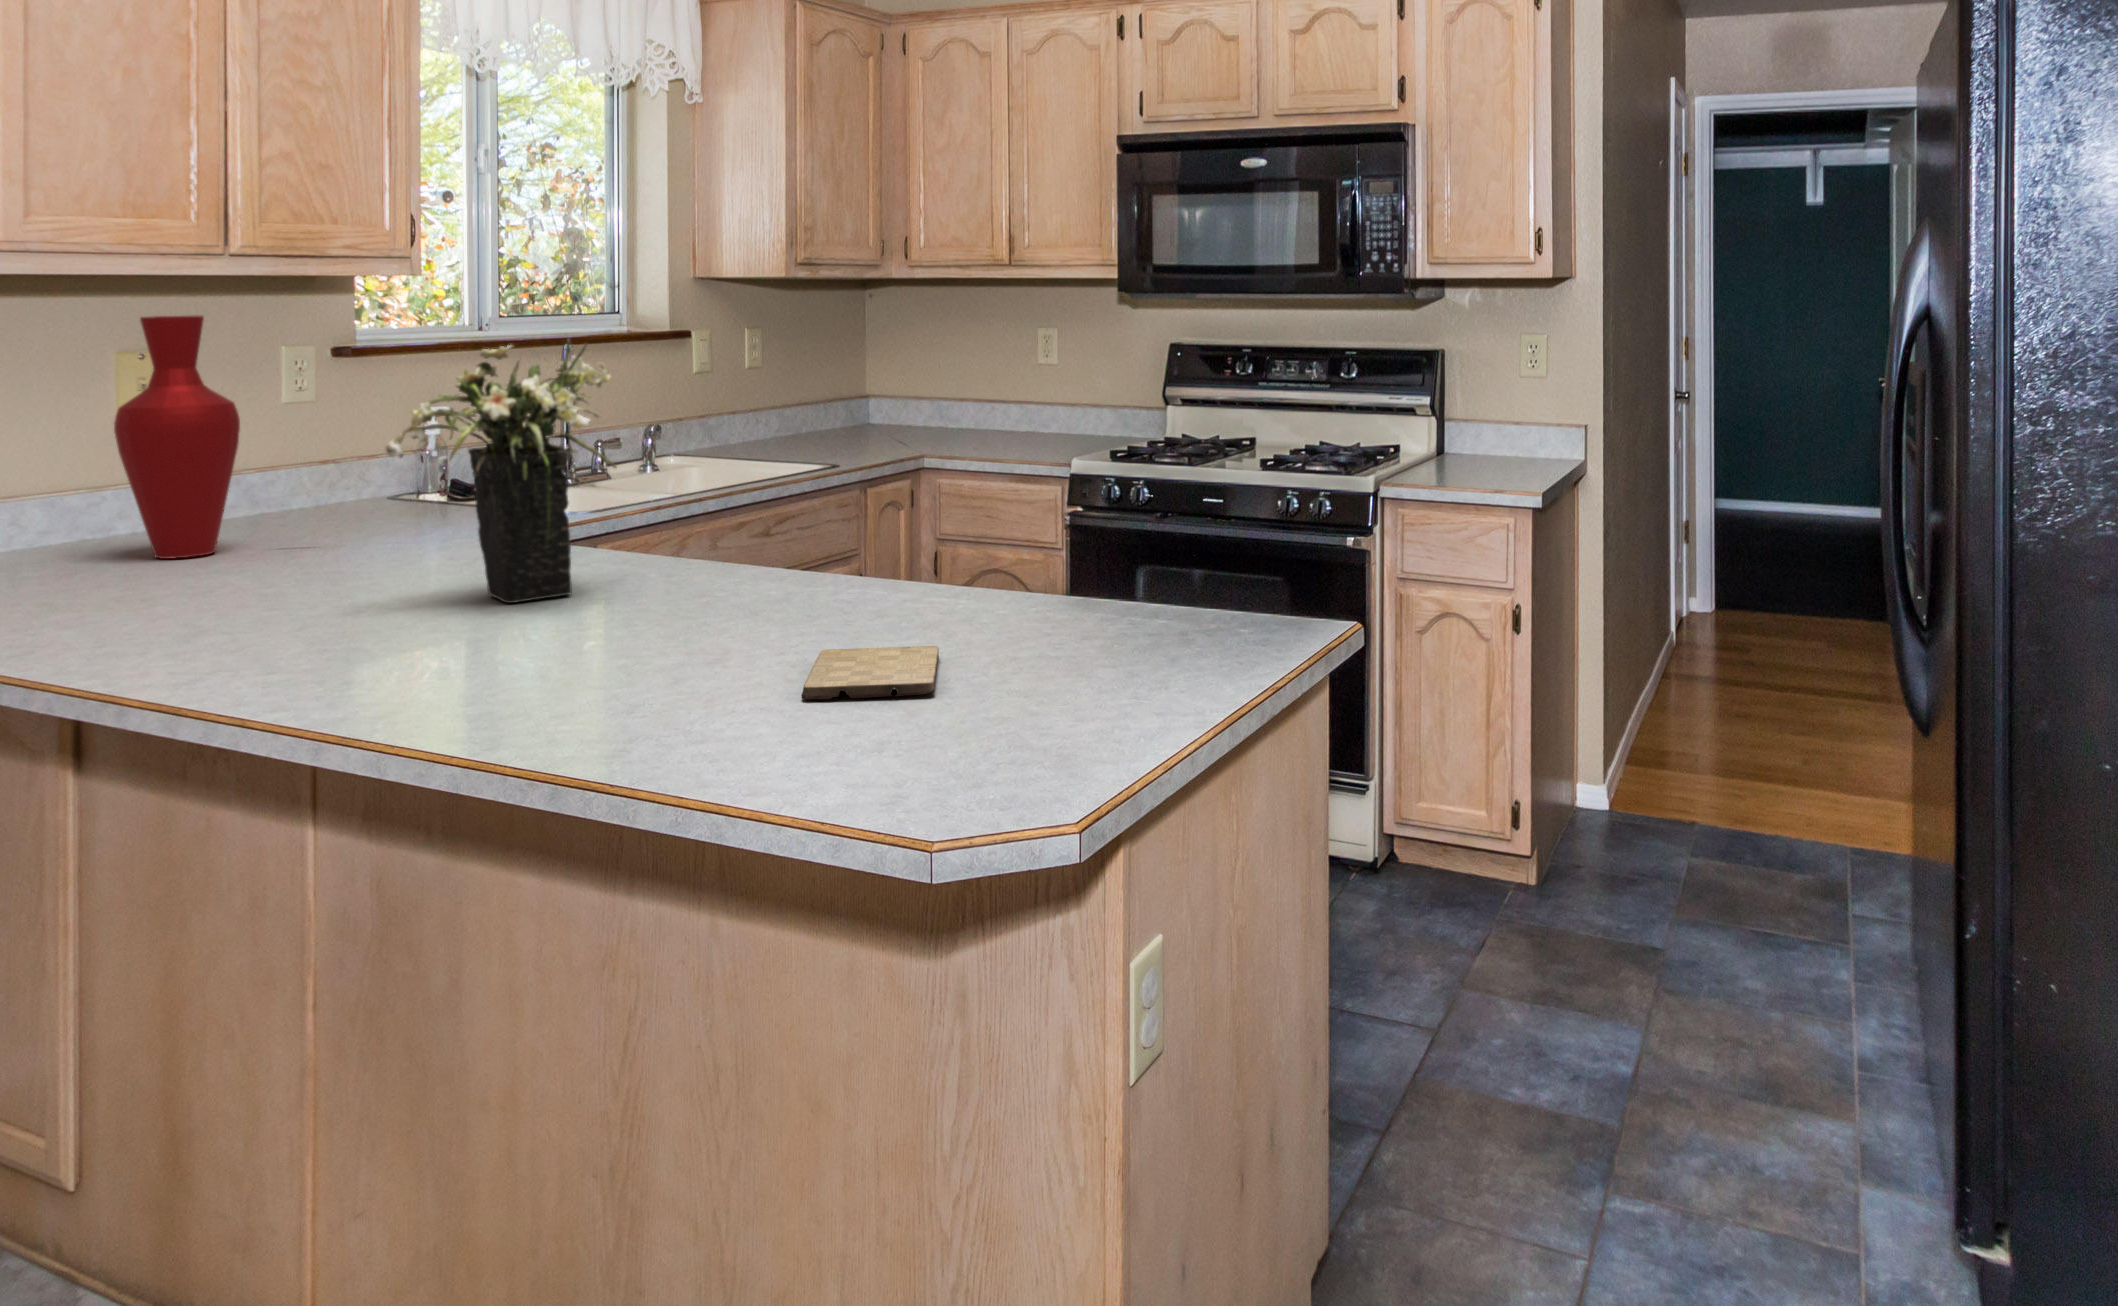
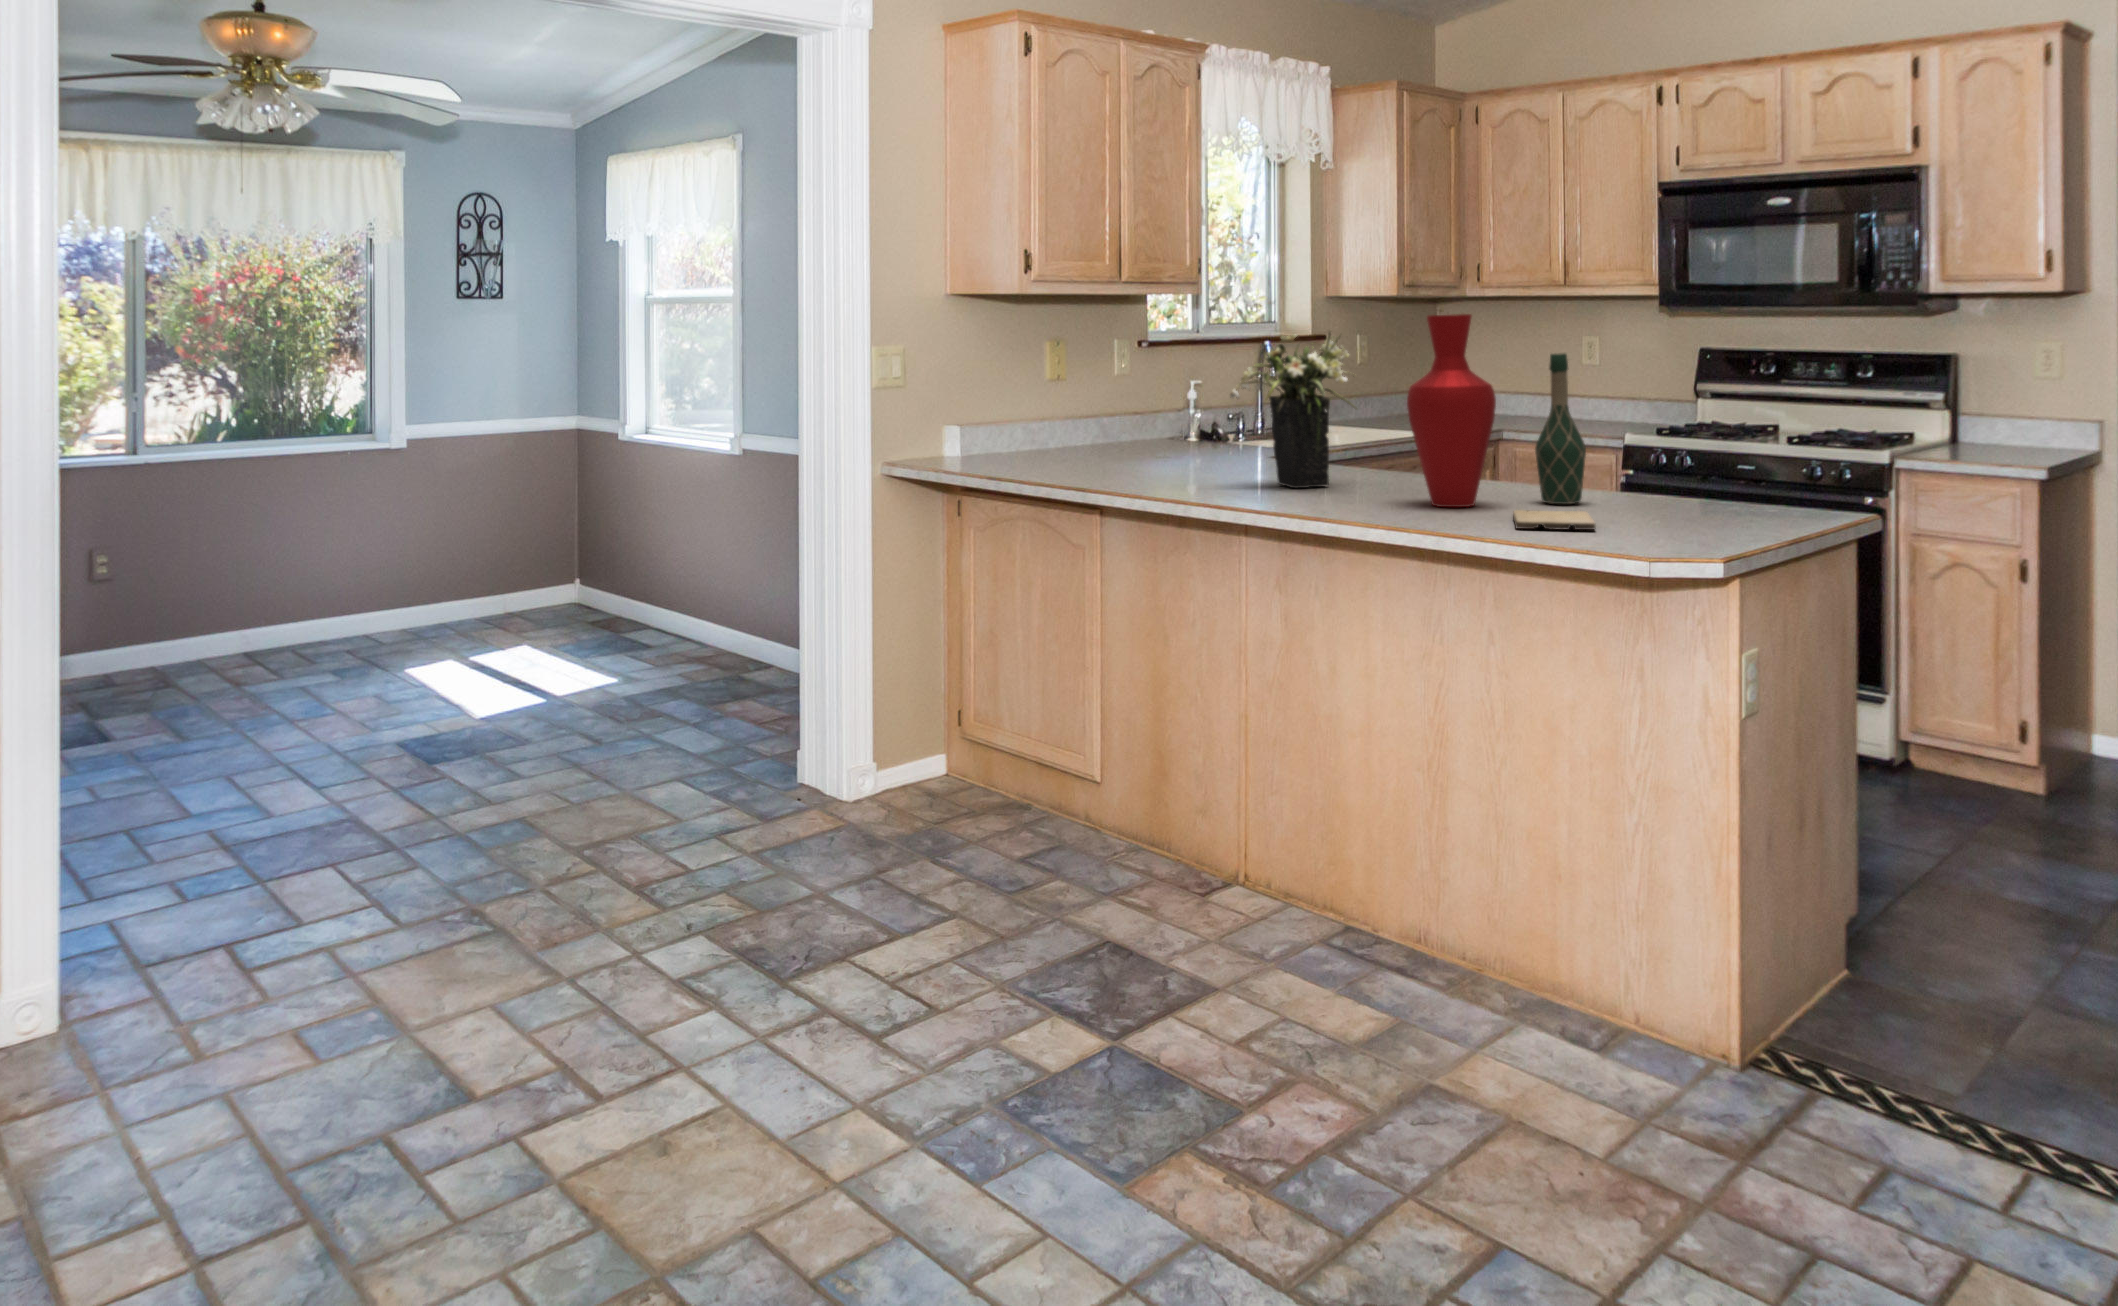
vase: present [114,315,240,559] -> present [1407,314,1496,507]
wine bottle: none [877,379,954,621] -> present [1535,354,1586,504]

